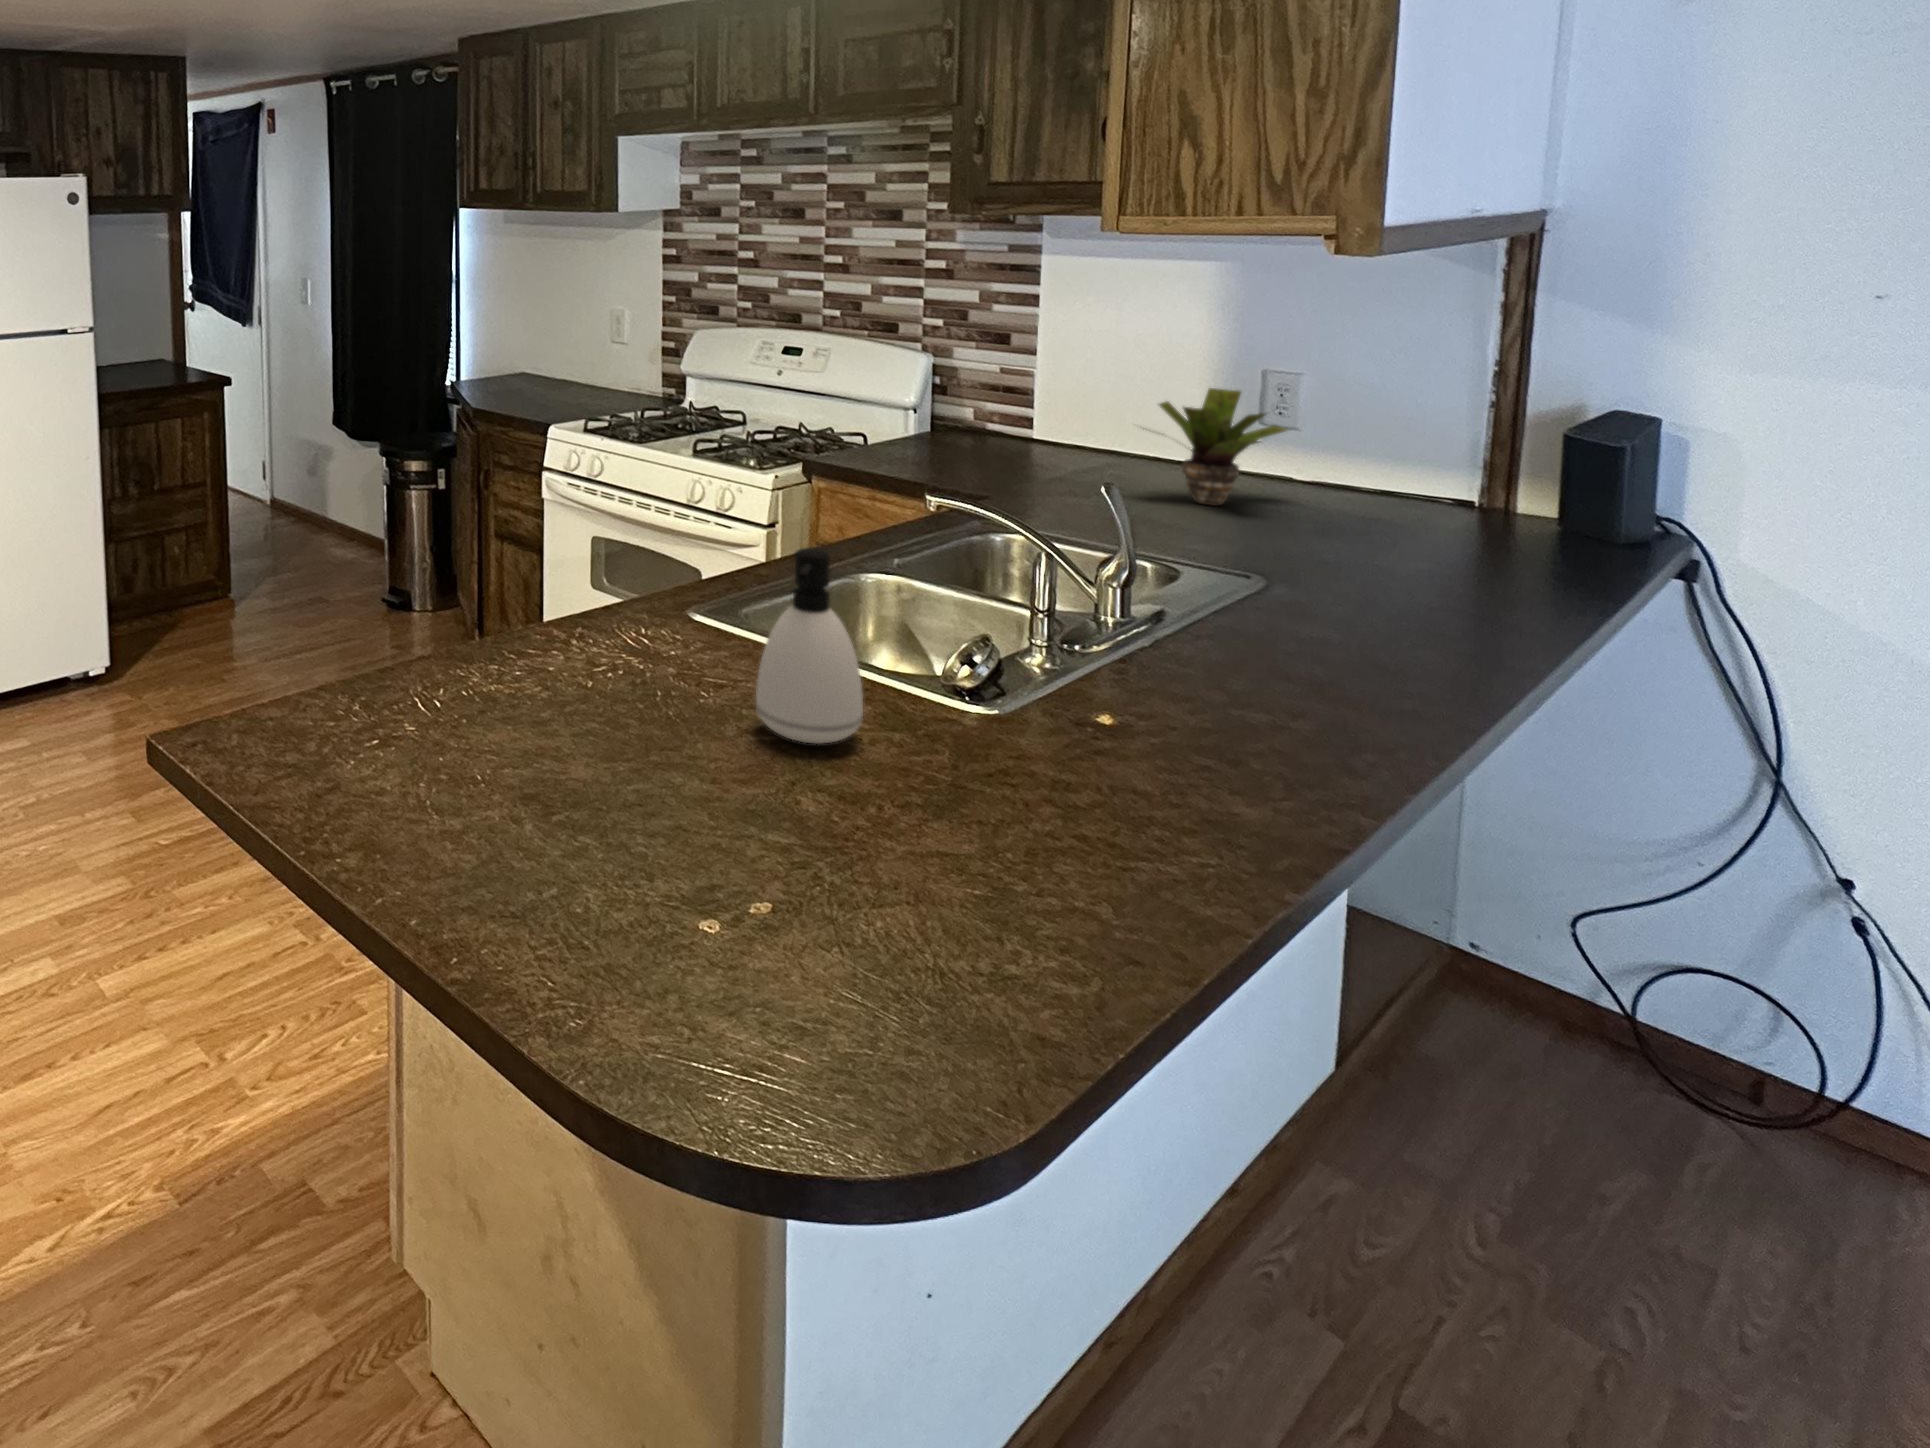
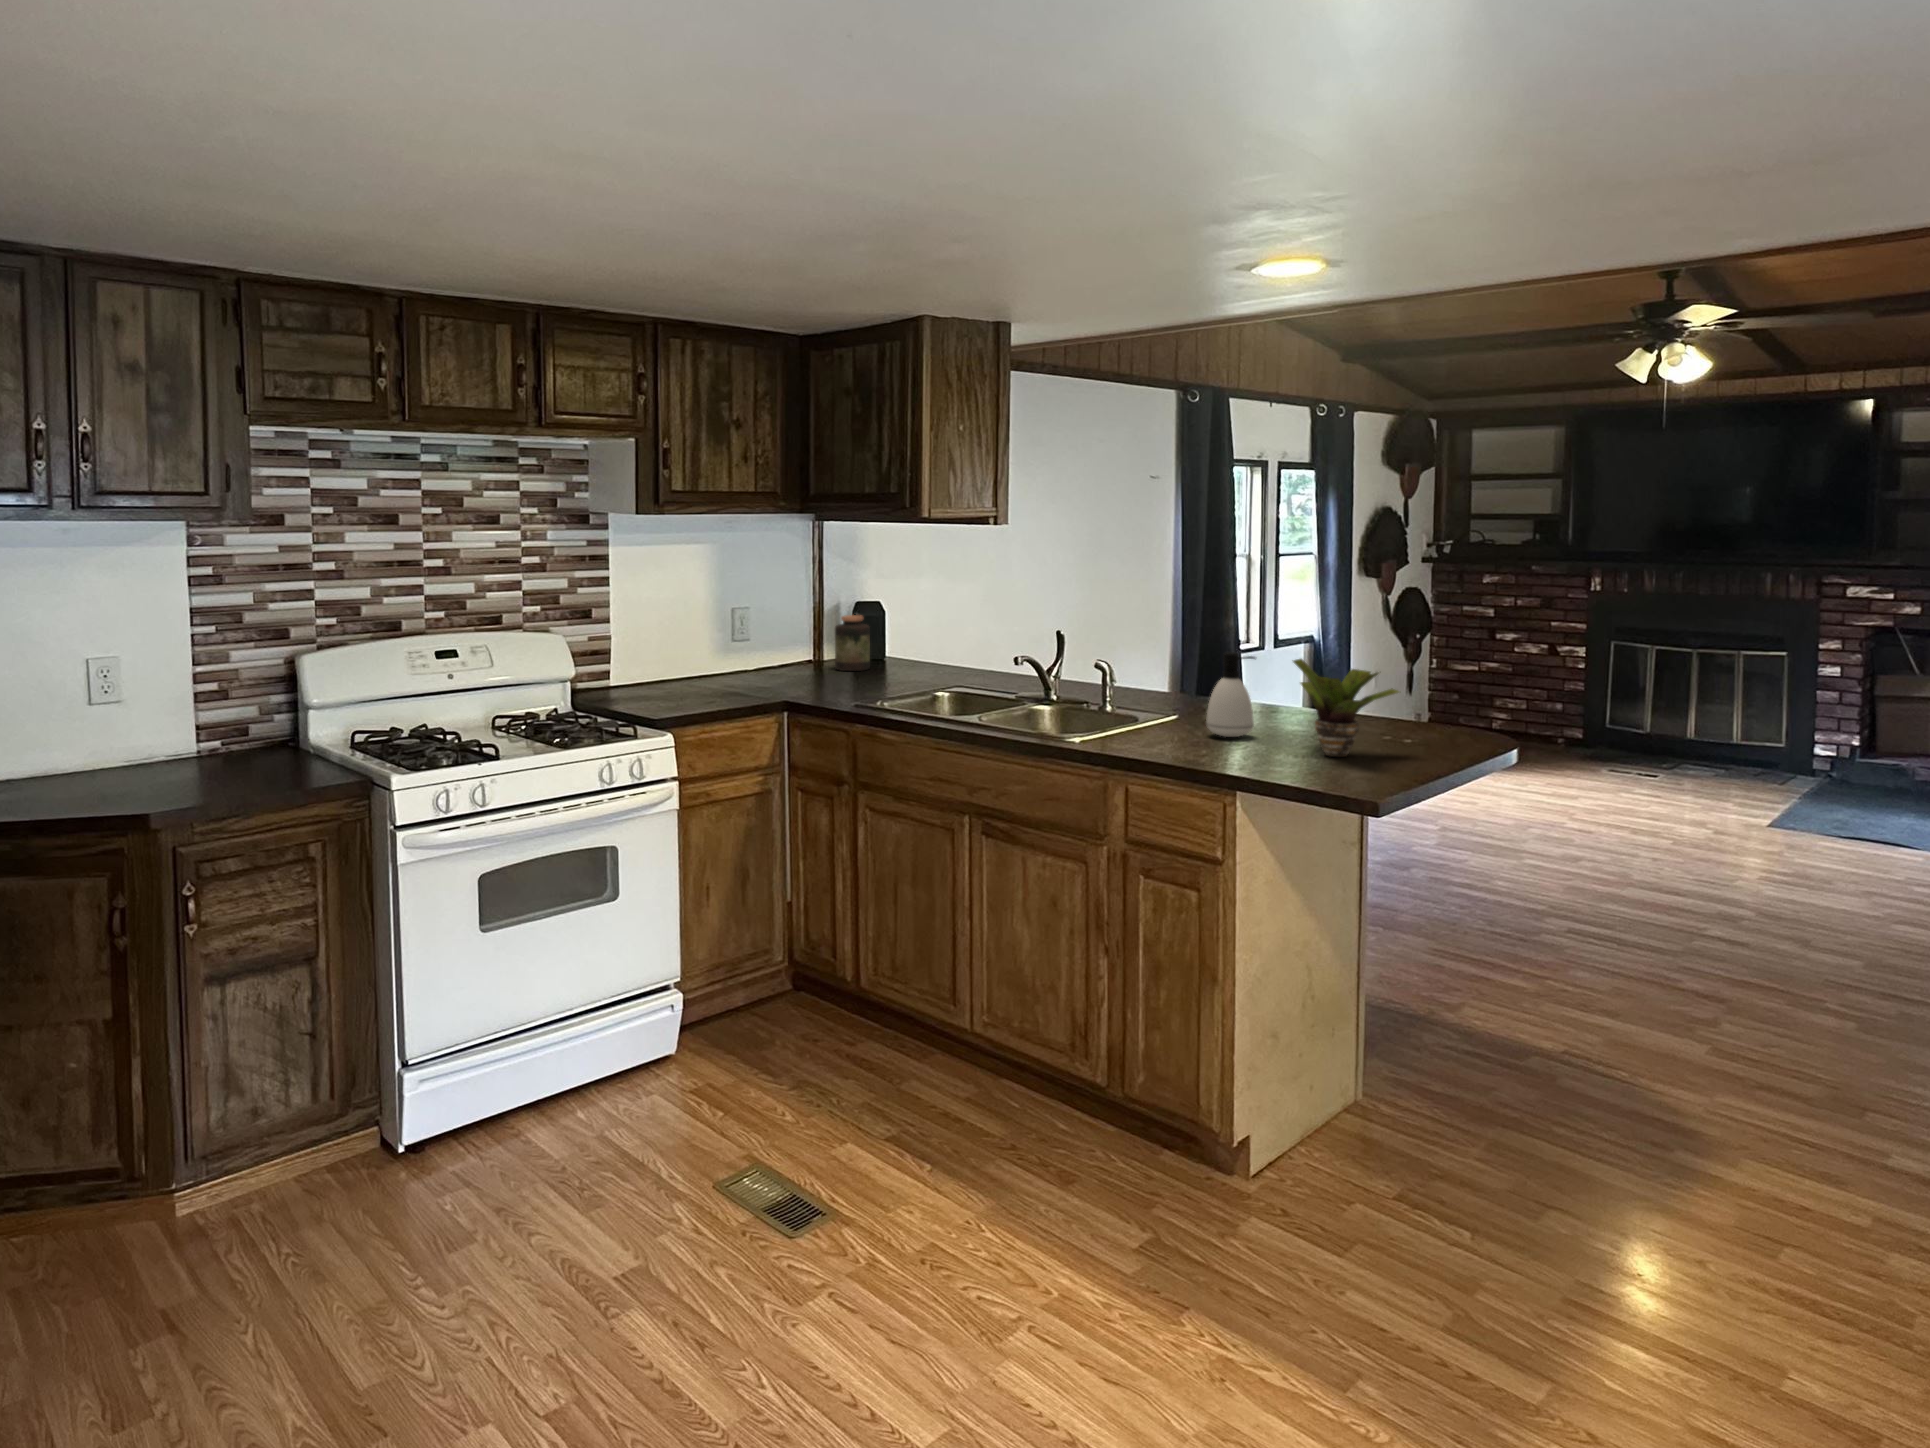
potted plant: present [1157,388,1290,506] -> present [1293,659,1399,757]
jar: none [1484,427,1589,549] -> present [835,615,870,671]

